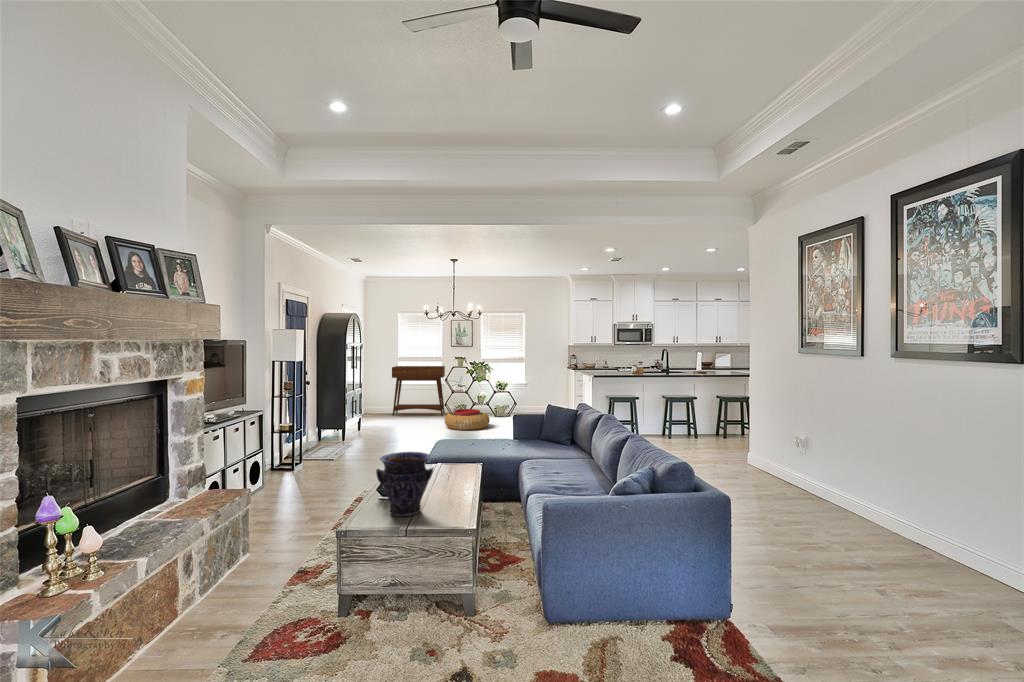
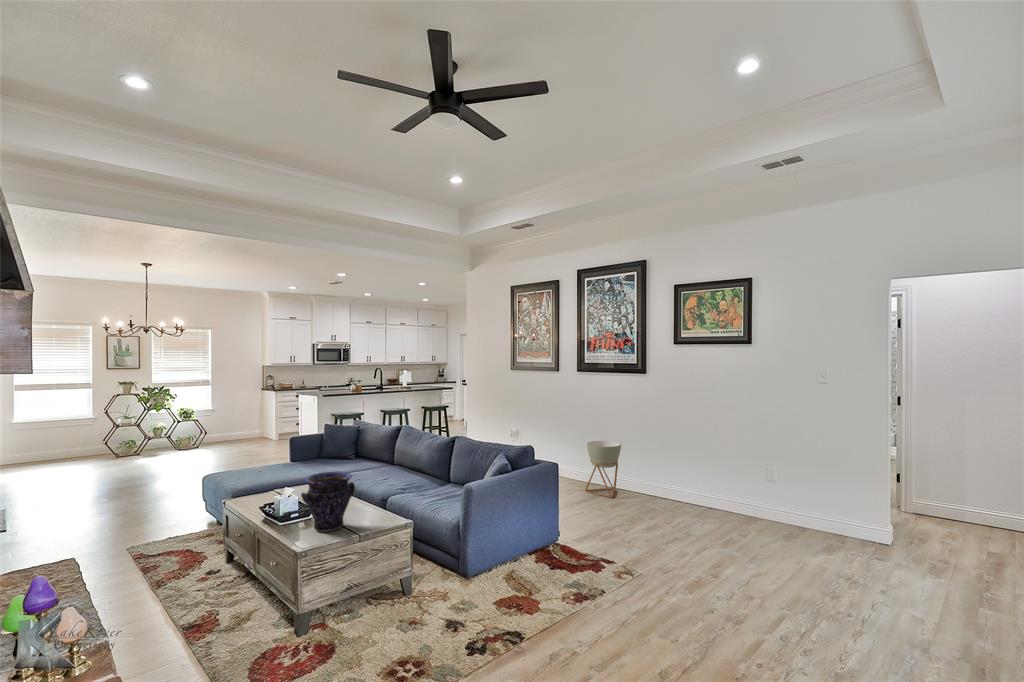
console table: present [392,366,445,416] -> none [14,395,102,467]
pouf: present [445,409,490,430] -> none [127,442,190,469]
planter: none [881,477,959,582] -> present [585,441,621,498]

